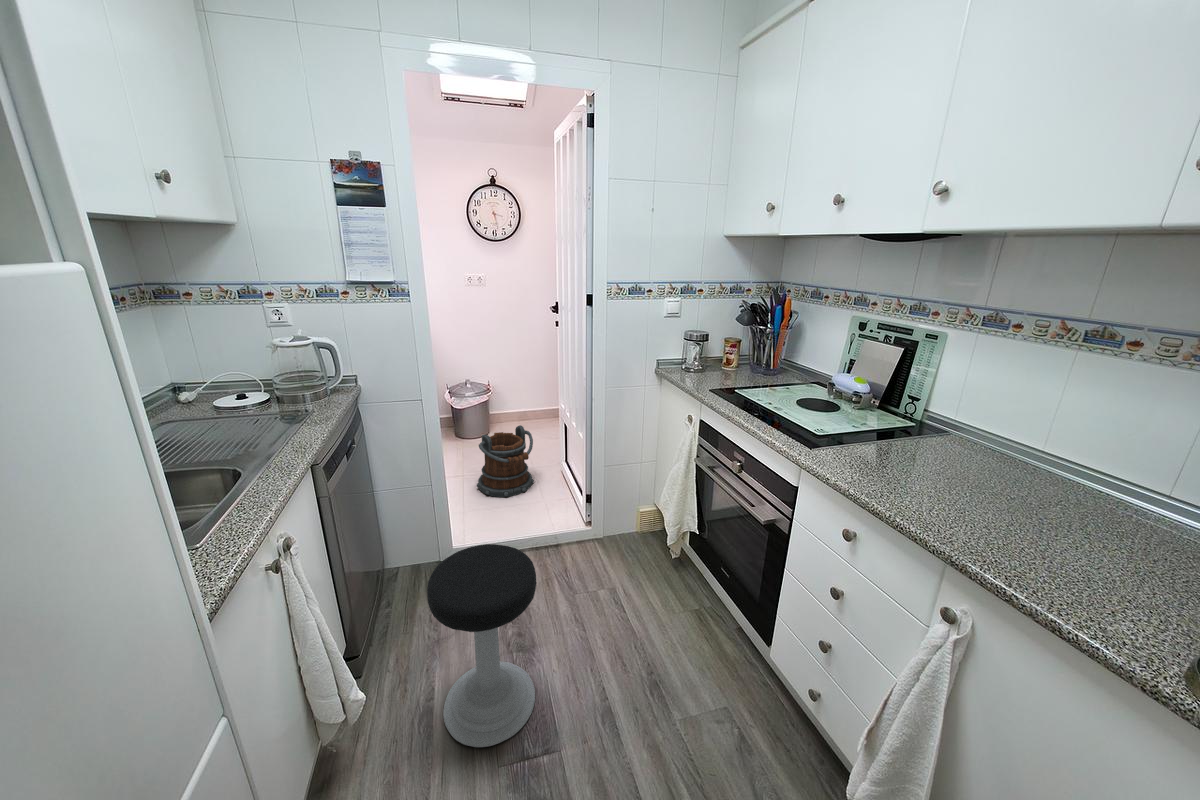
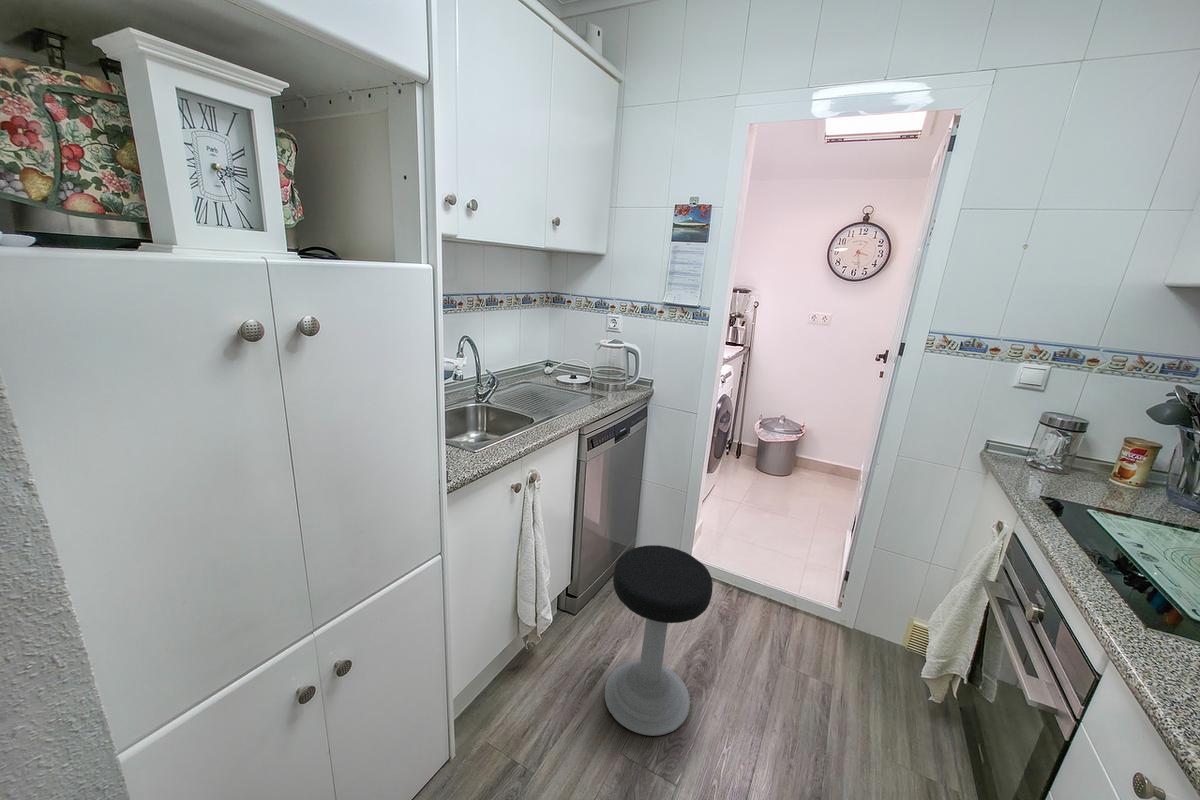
bucket: present [477,425,534,497] -> none [746,469,818,544]

